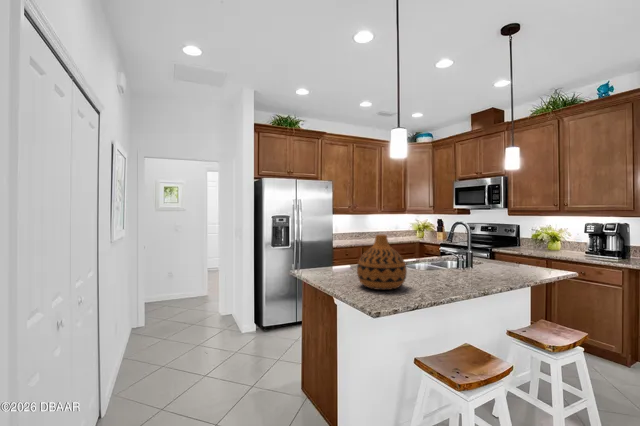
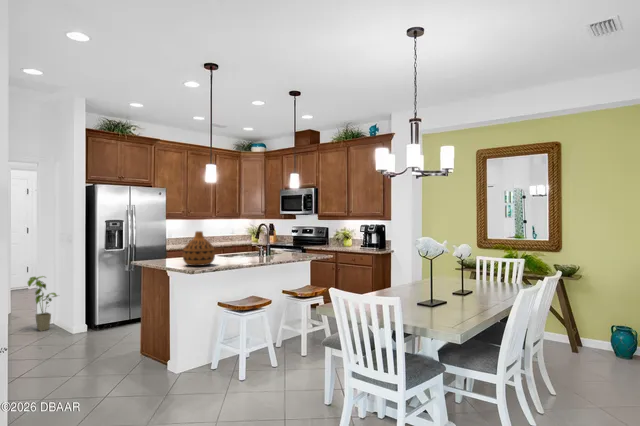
house plant: none [205,271,233,325] -> present [28,276,57,331]

